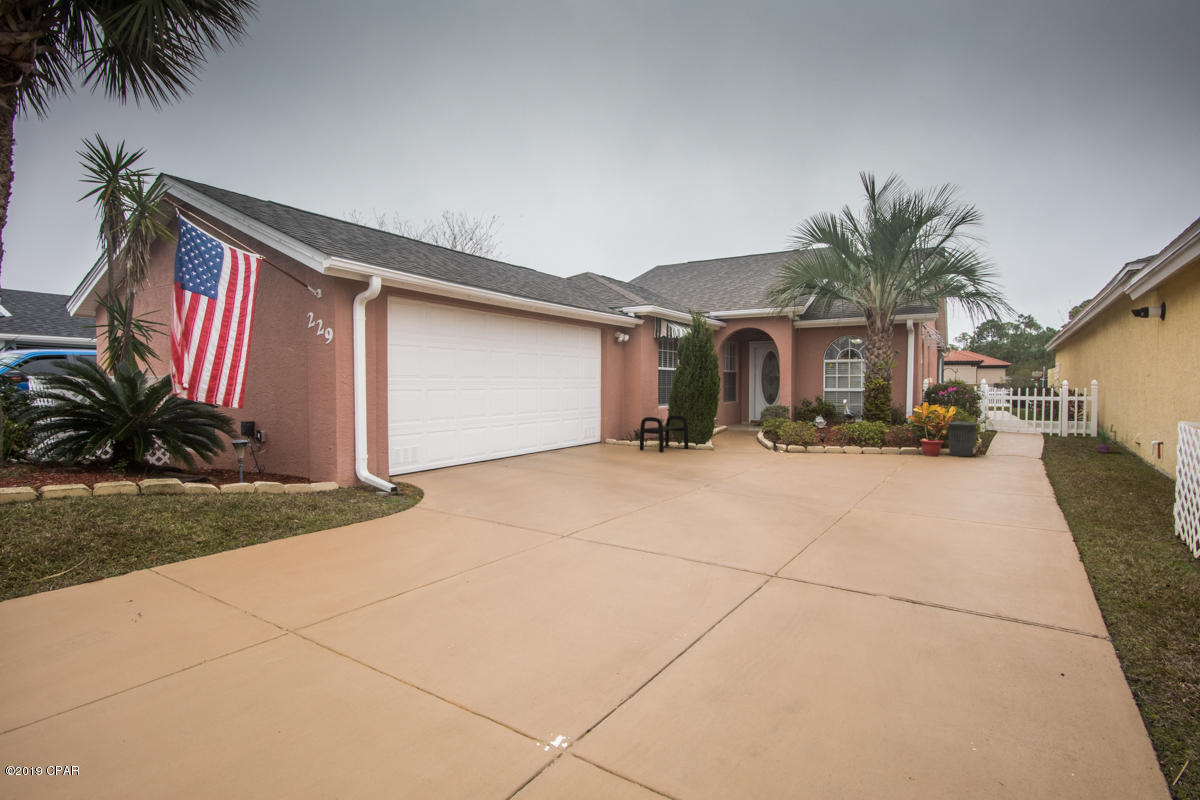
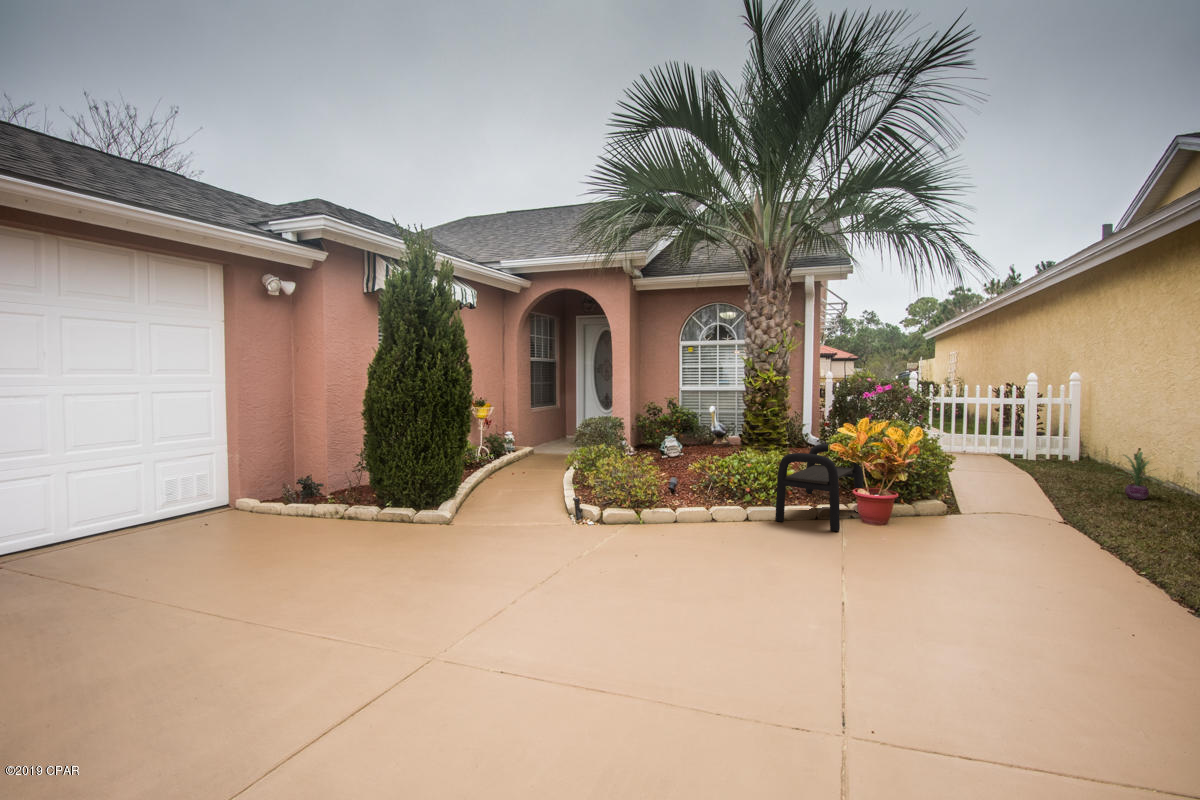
bench: present [640,415,688,452] -> present [775,444,863,531]
trash can: present [947,420,977,456] -> none [905,452,963,527]

